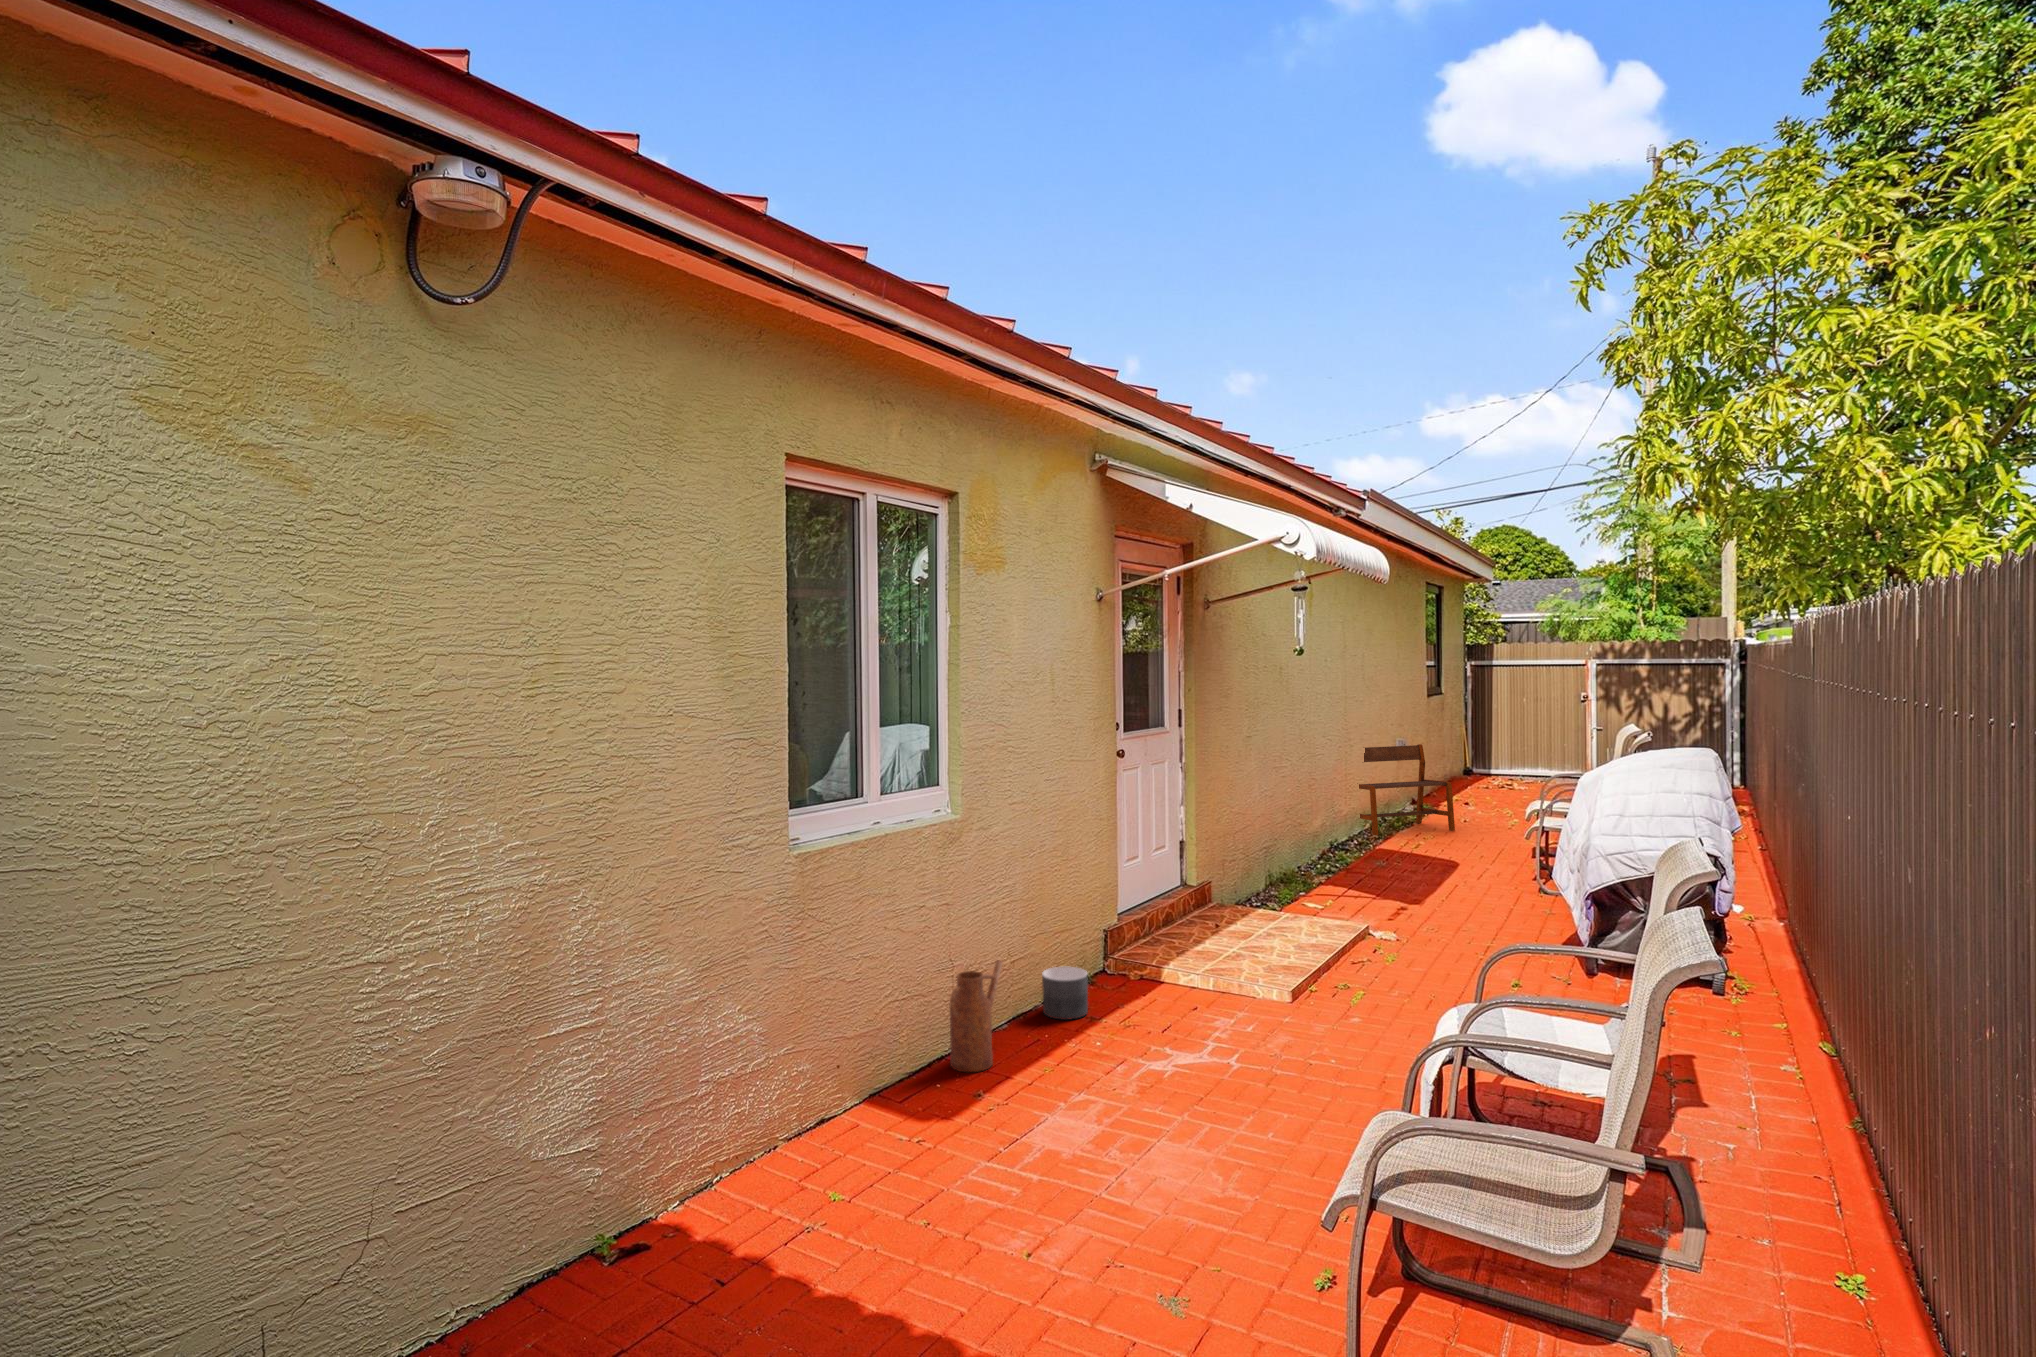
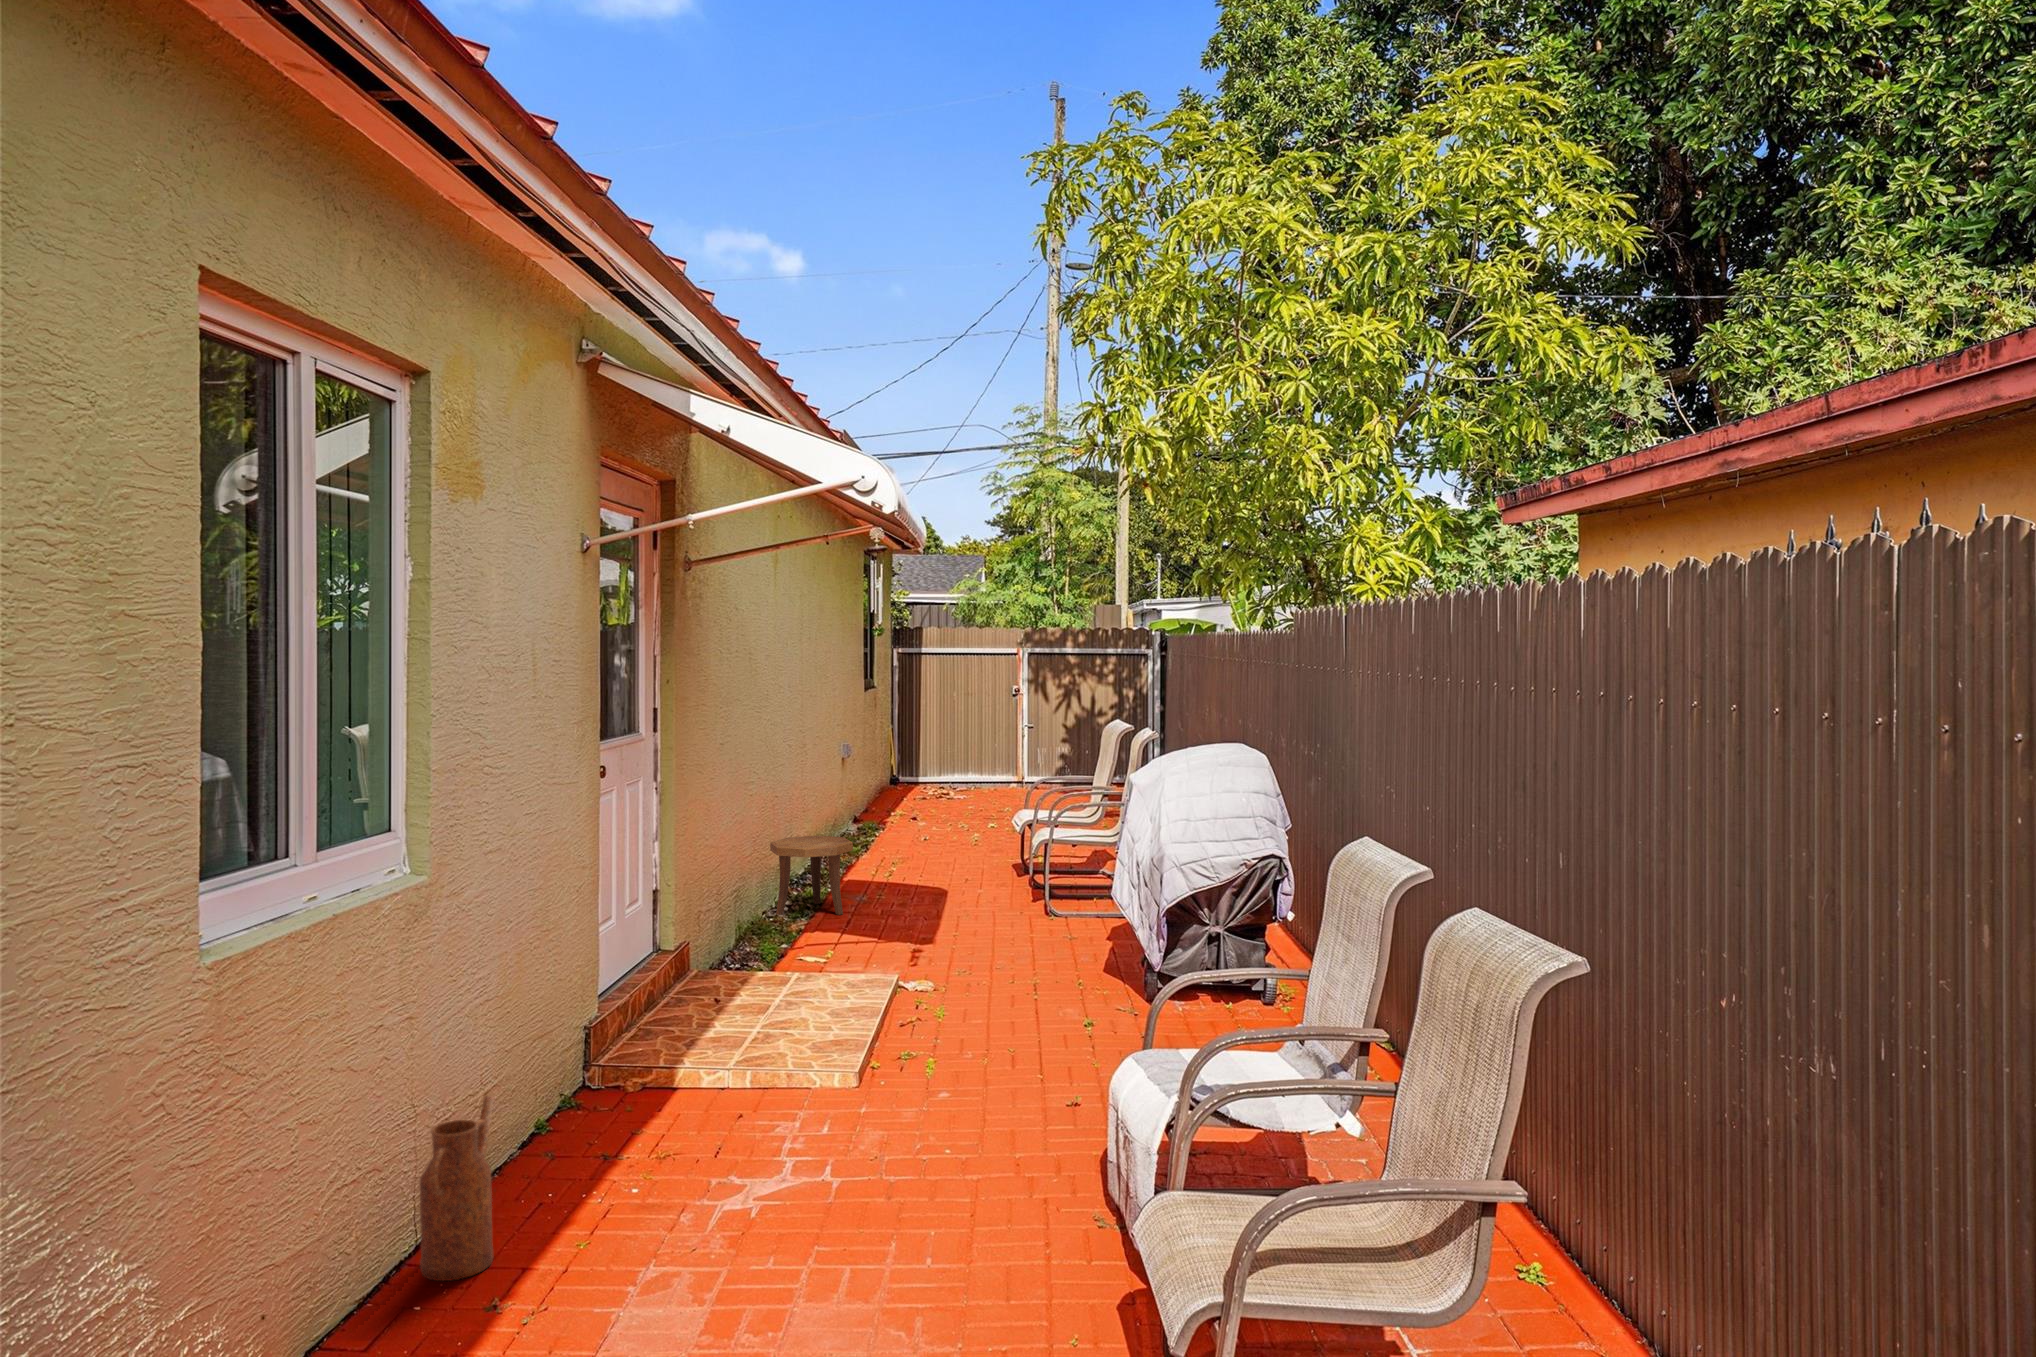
bench: present [1357,744,1455,835] -> none [797,747,919,862]
side table: none [1301,812,1367,876] -> present [770,836,853,915]
planter: present [1042,967,1088,1020] -> none [526,1088,597,1168]

